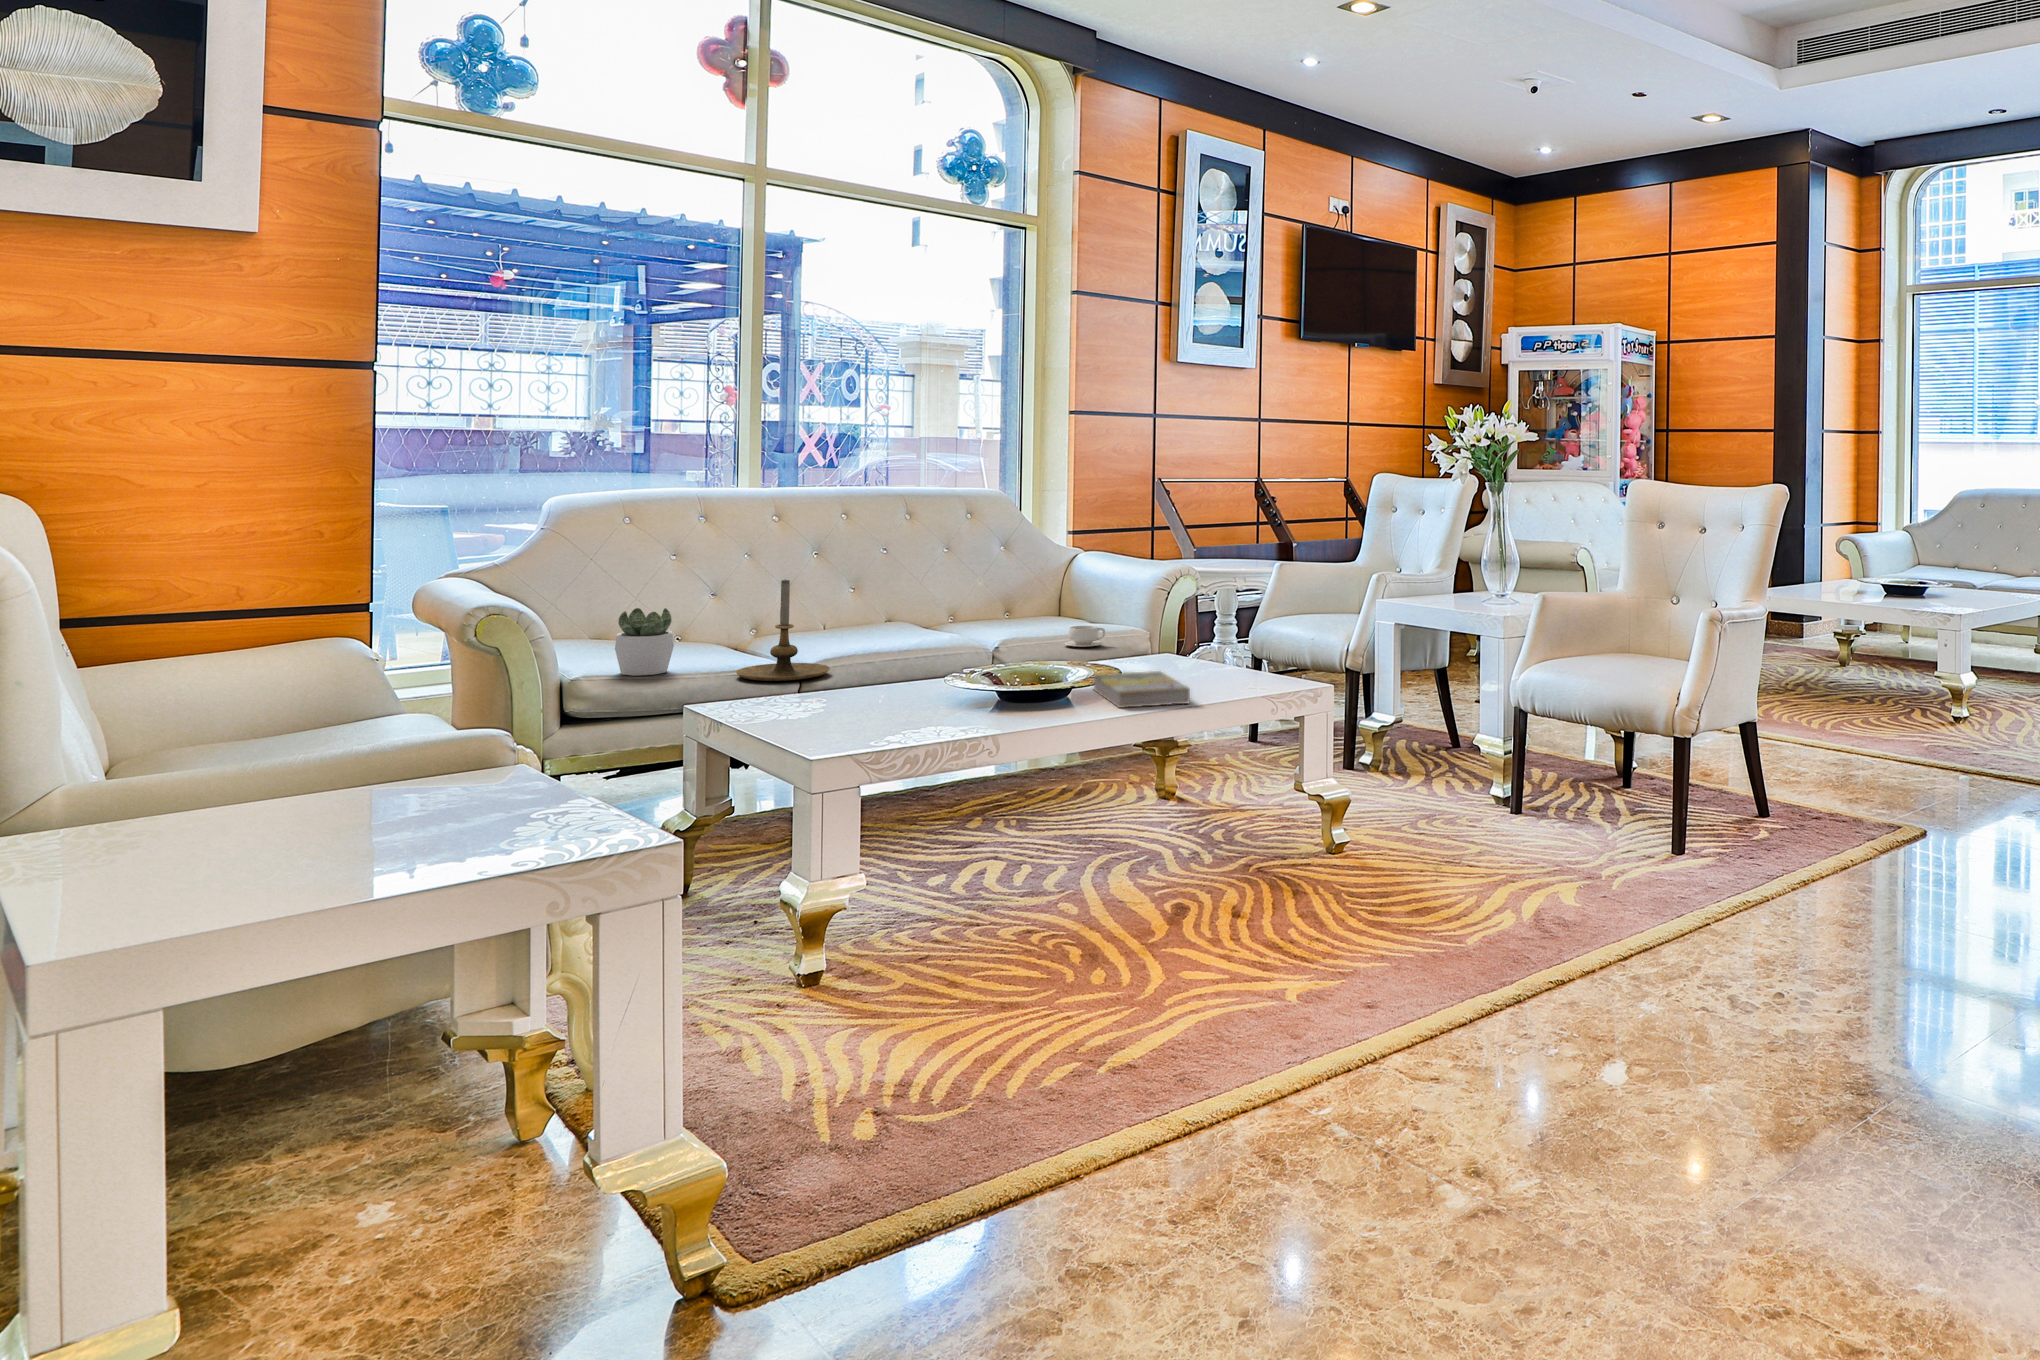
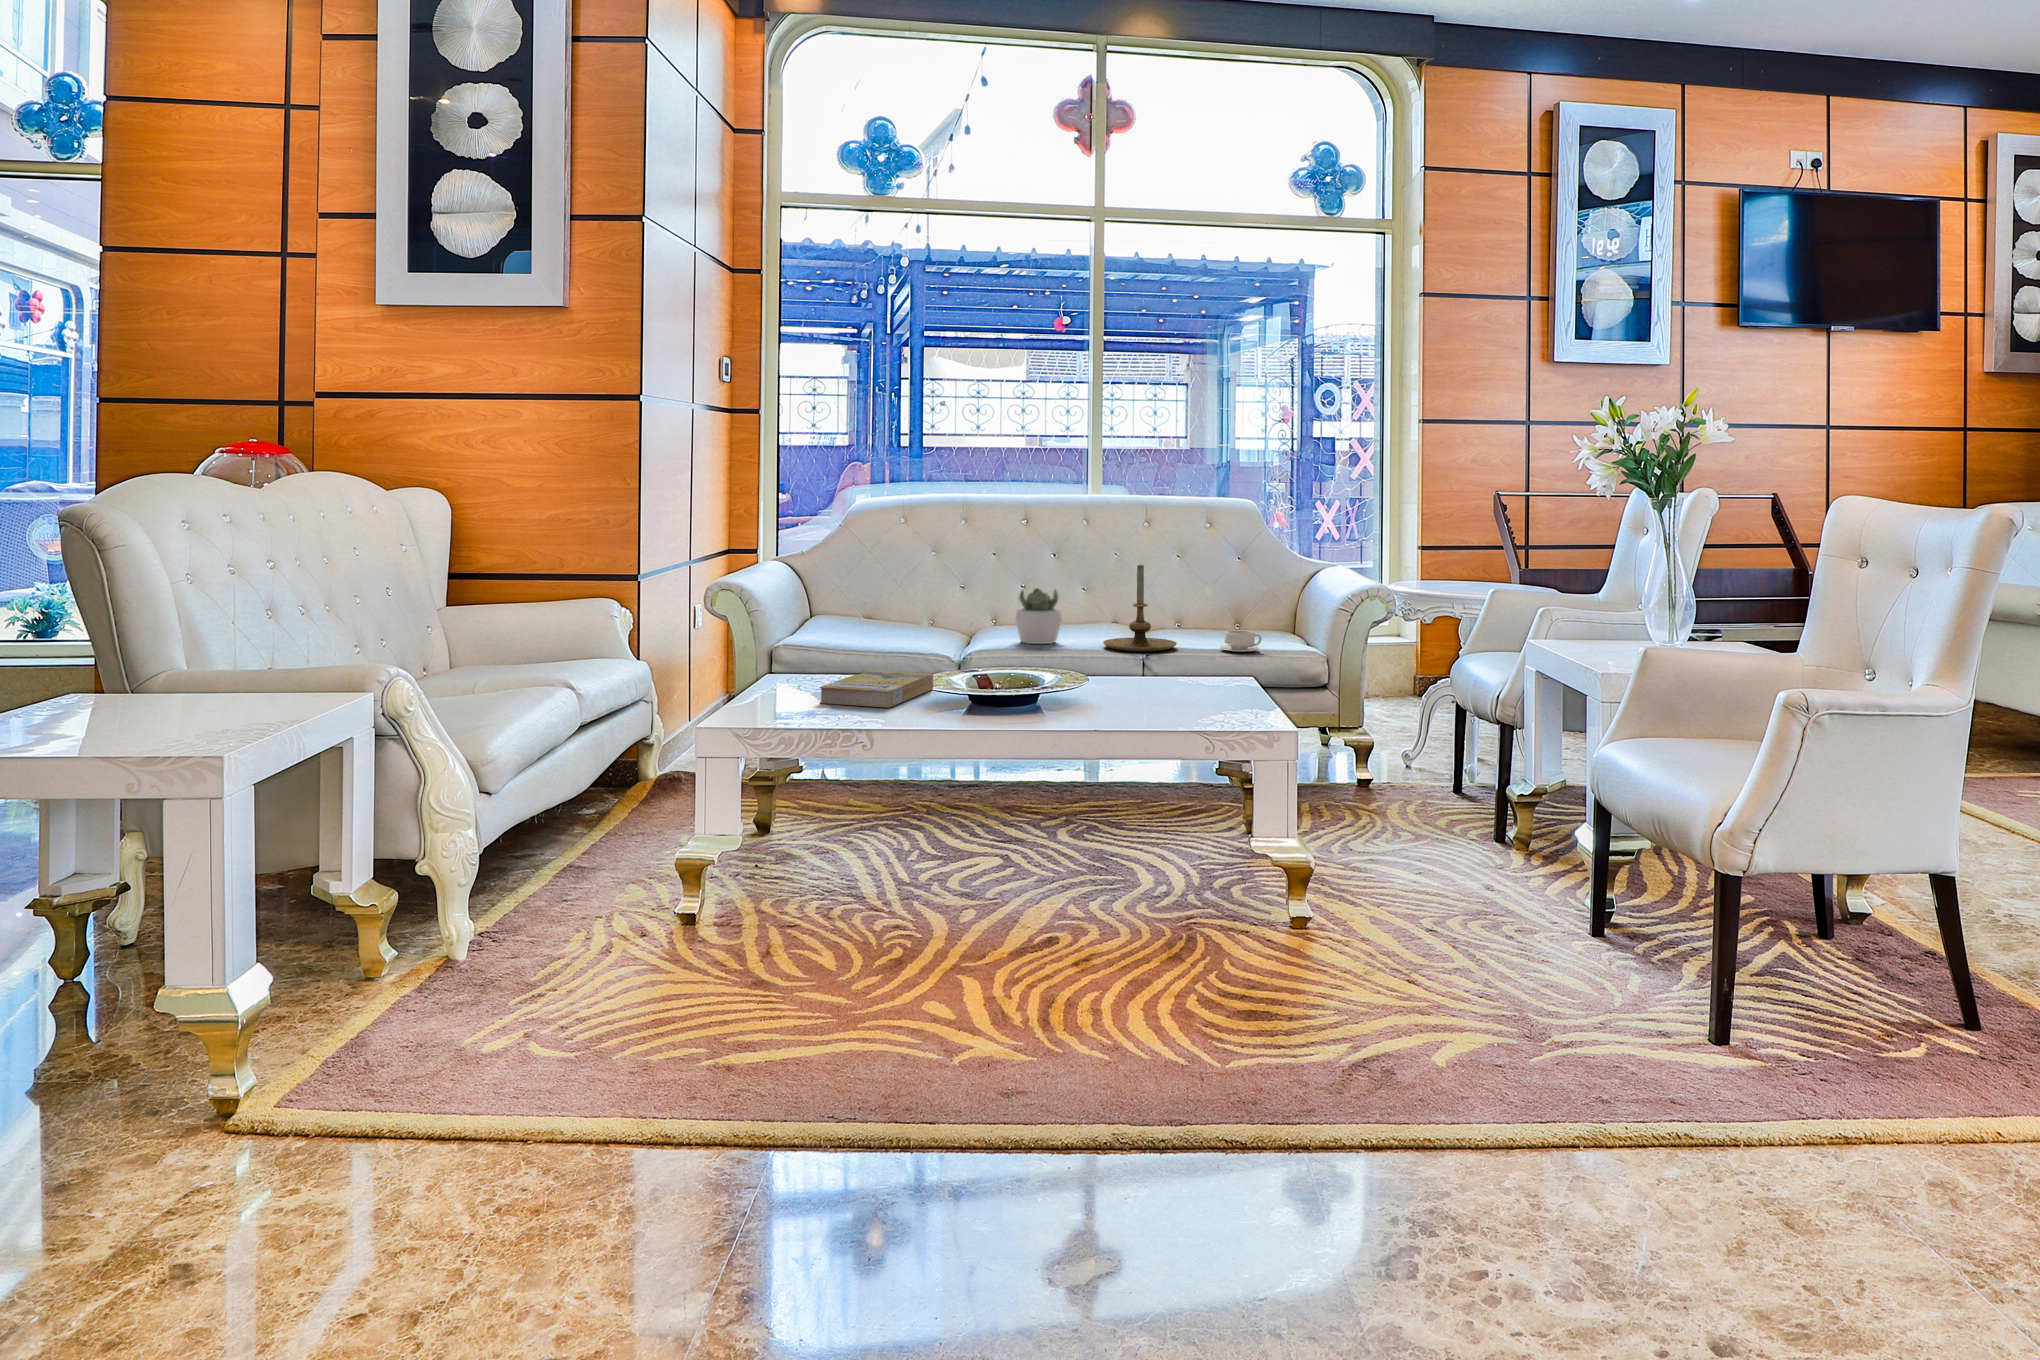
candle holder: present [736,579,830,681] -> present [1103,565,1177,651]
succulent plant: present [615,608,674,676] -> present [1016,588,1062,644]
book: present [1094,671,1190,708] -> present [820,670,933,708]

